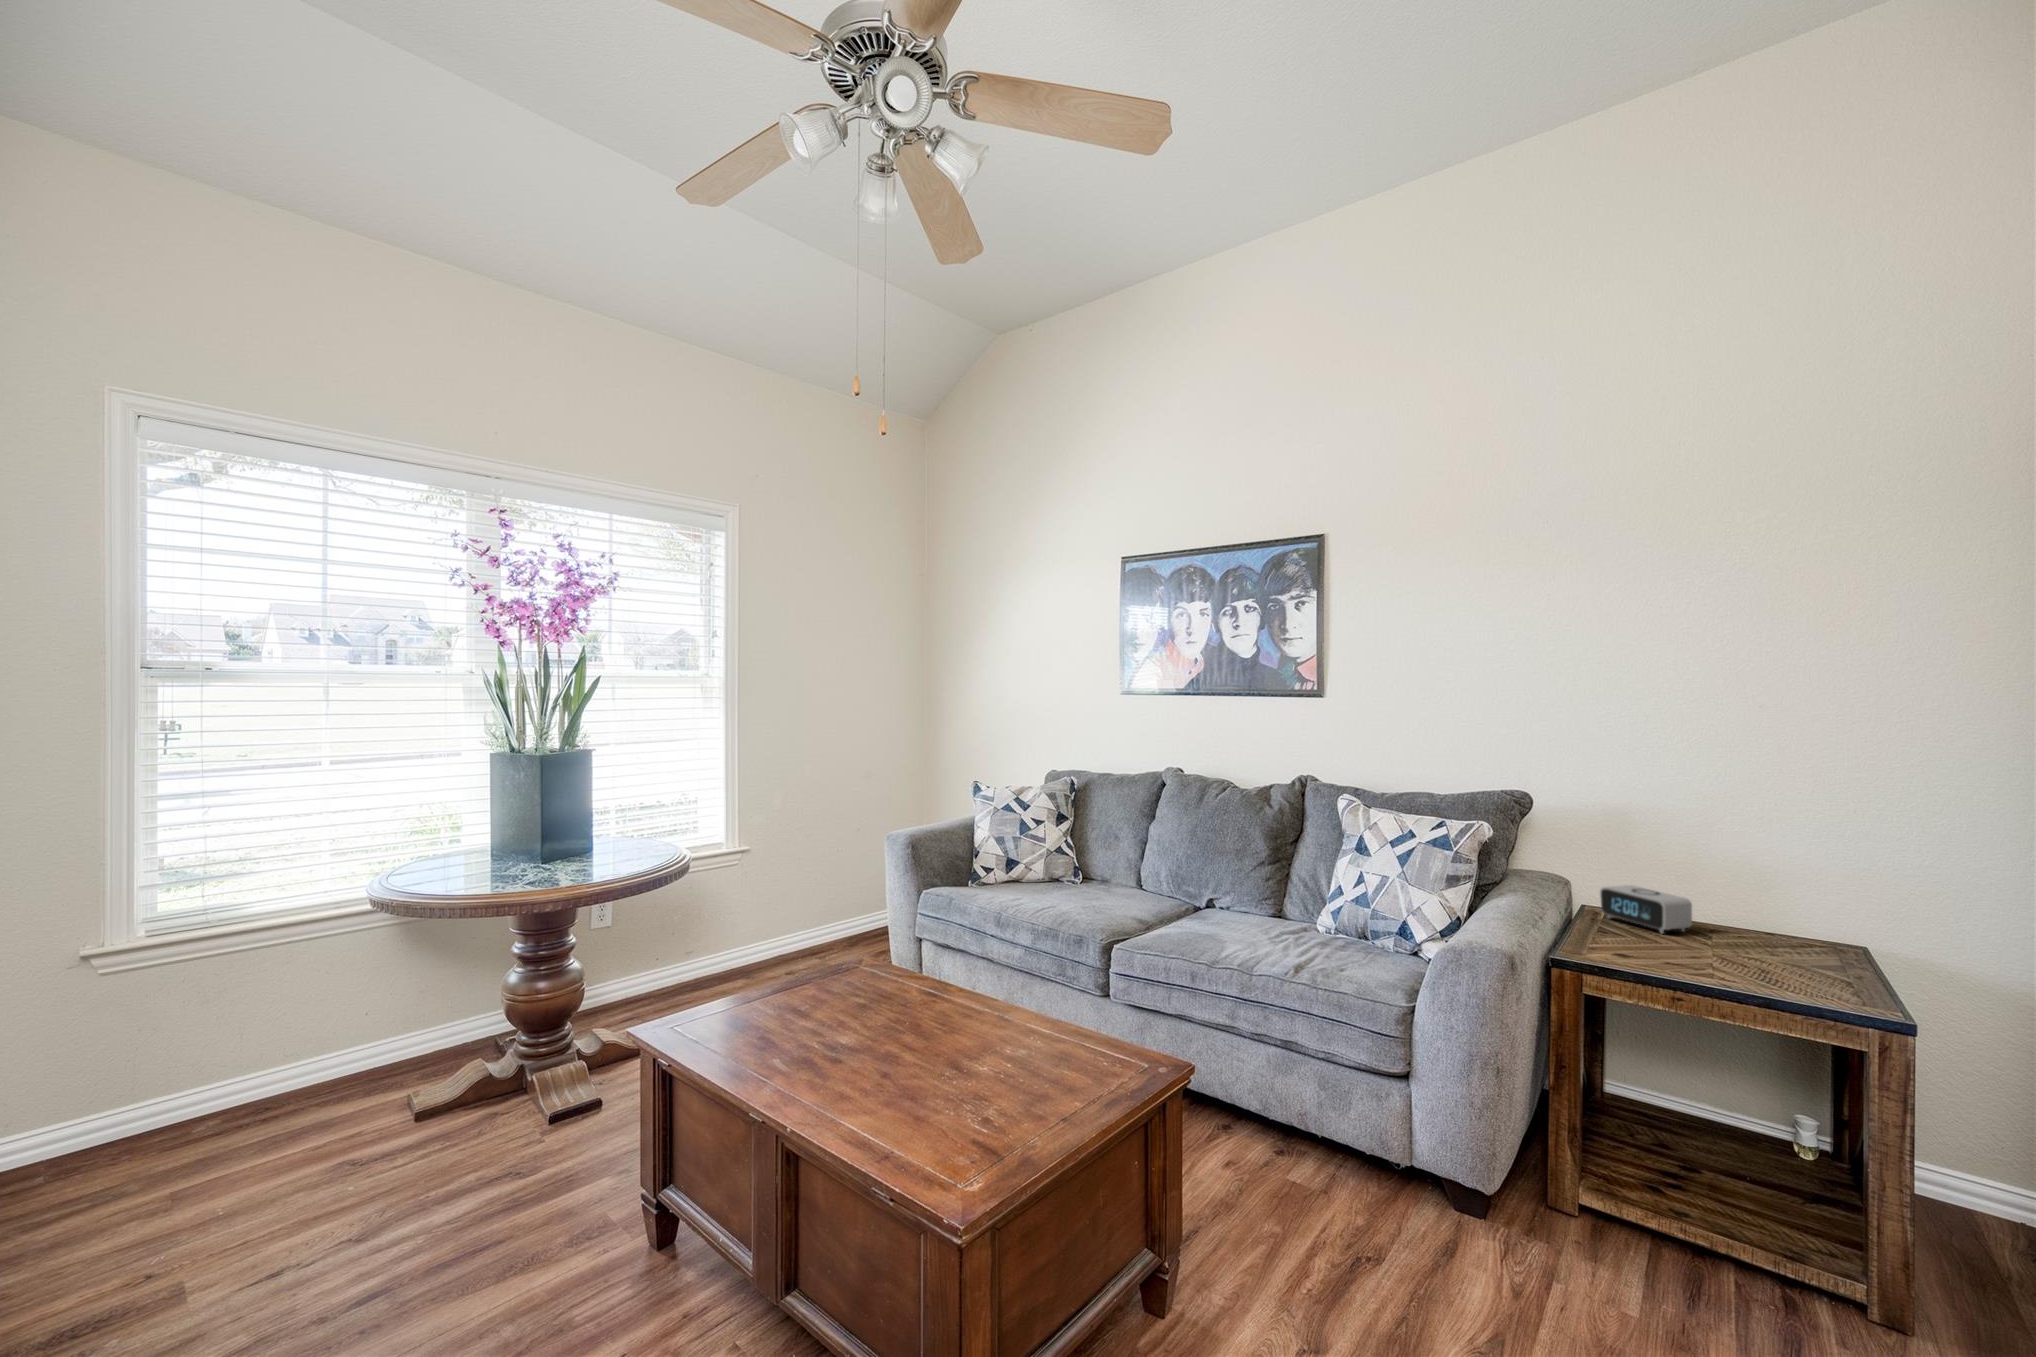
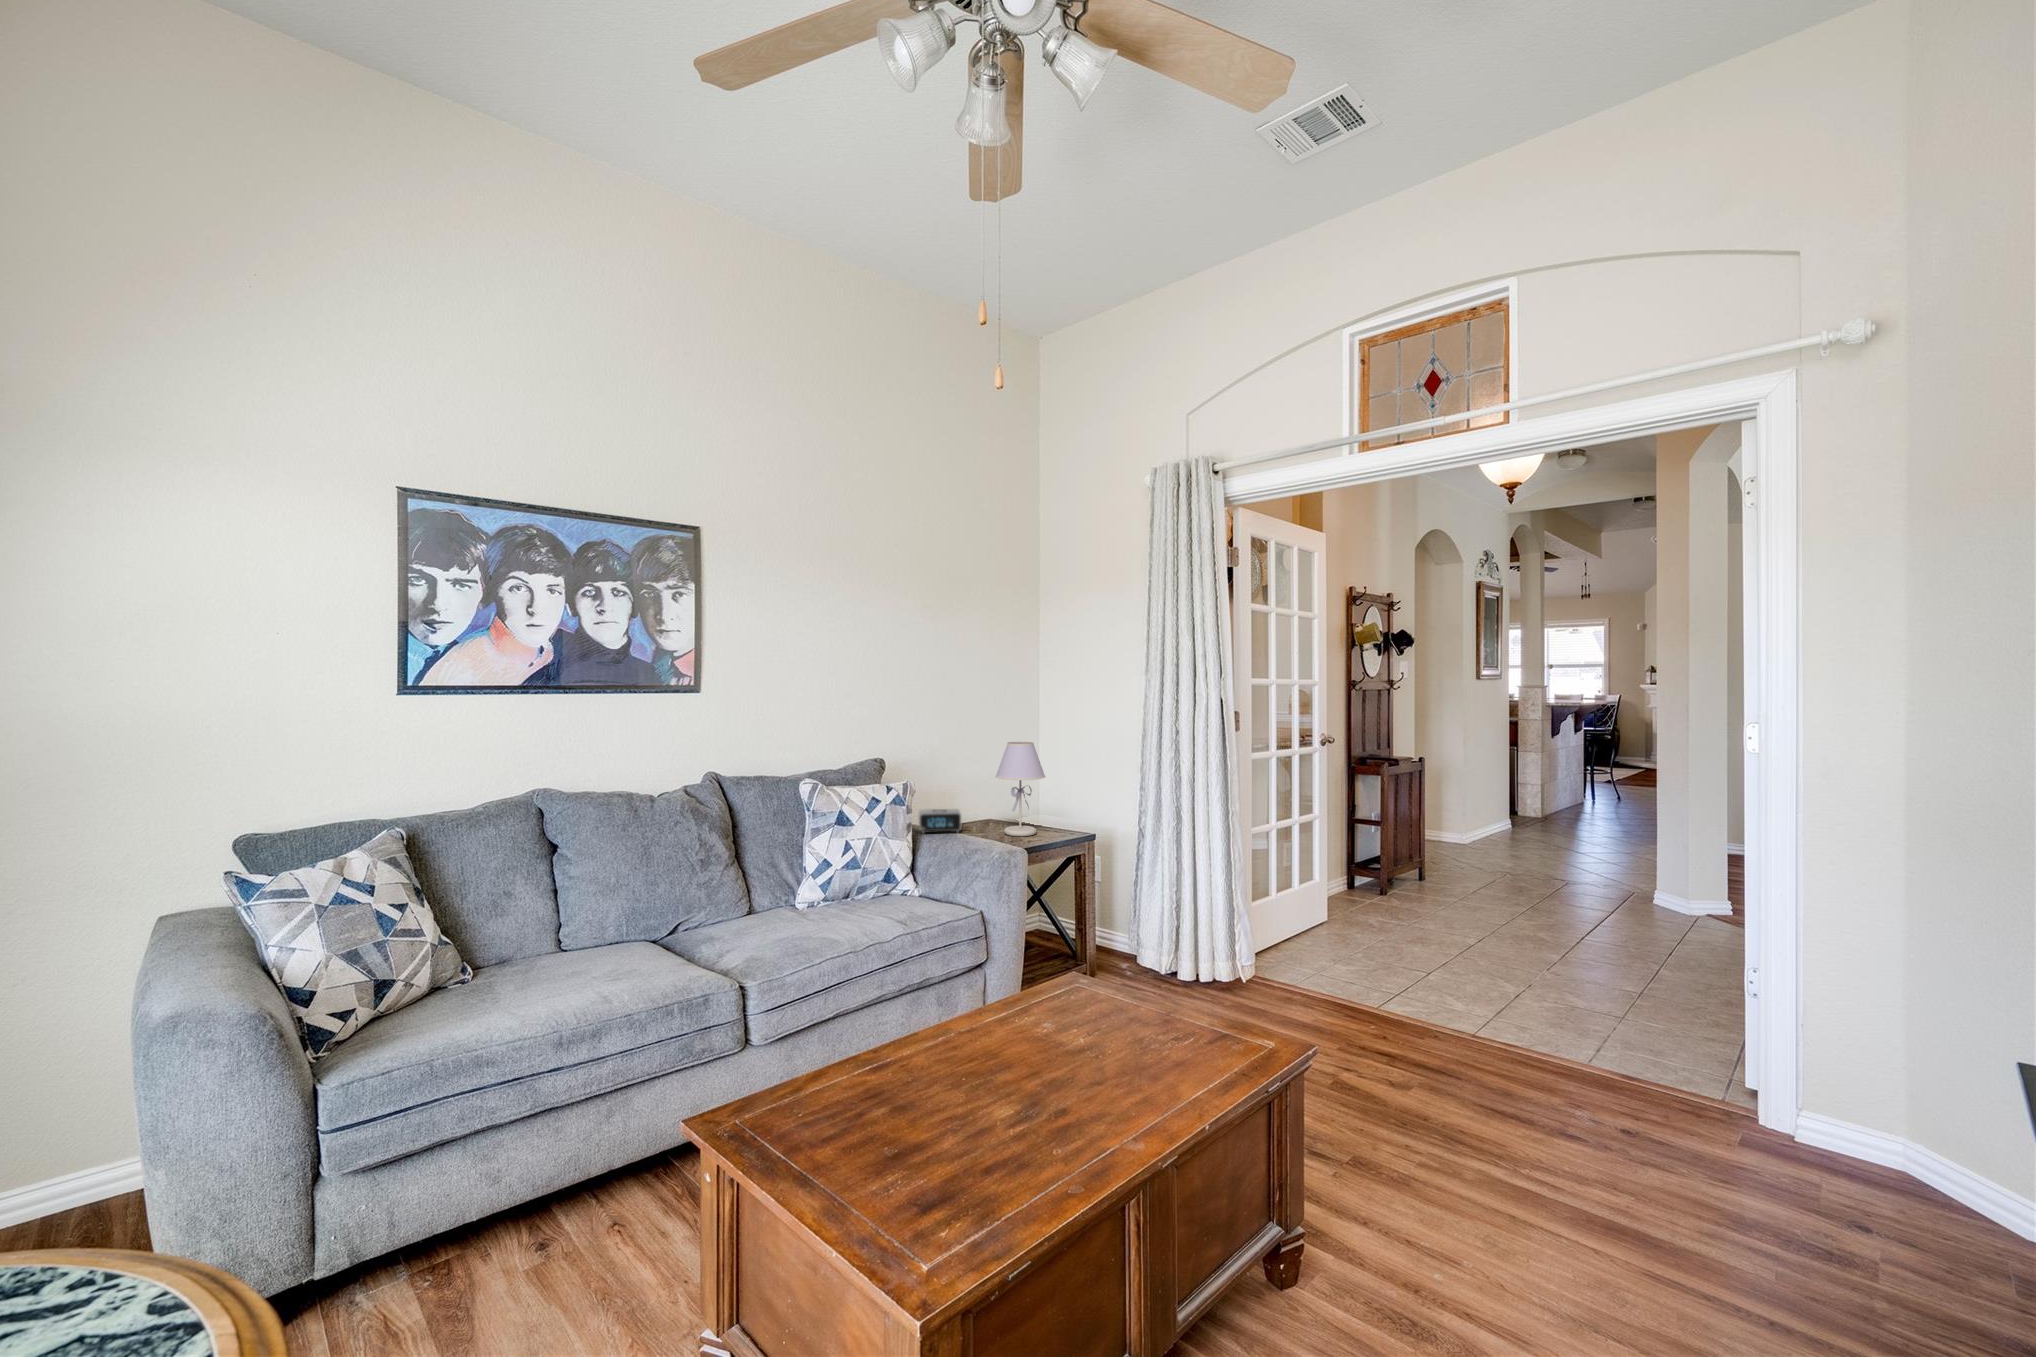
table lamp: none [1697,797,1822,977] -> present [995,742,1045,836]

